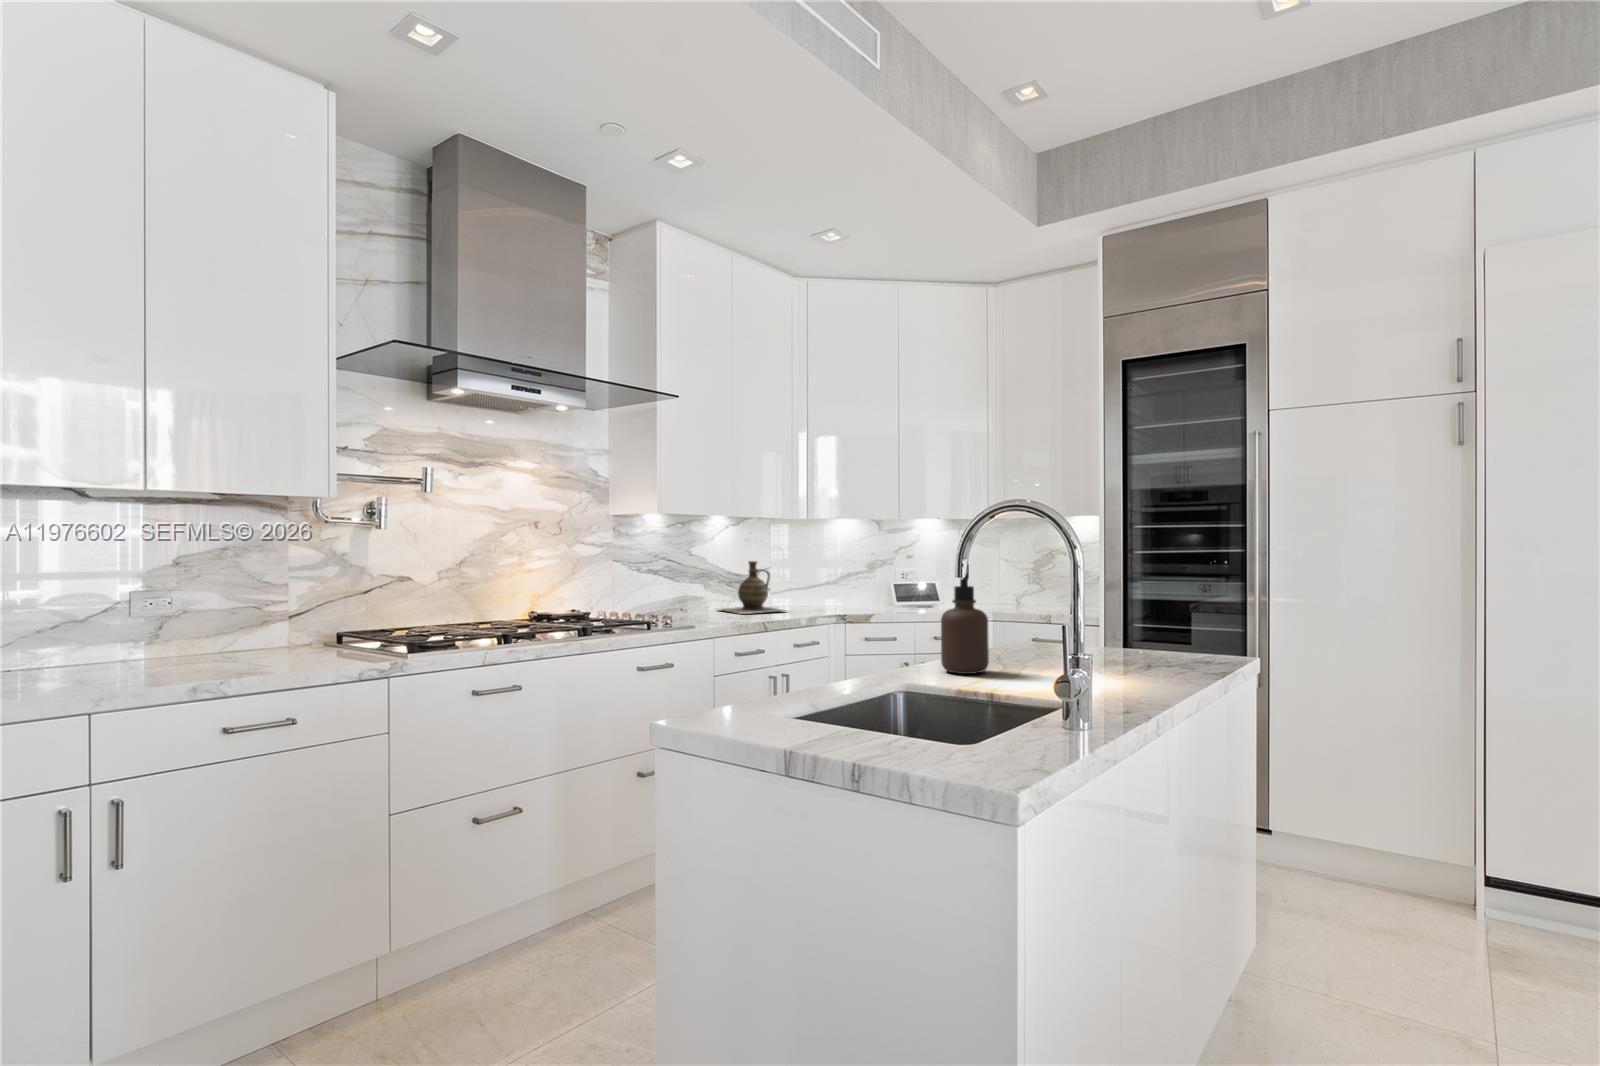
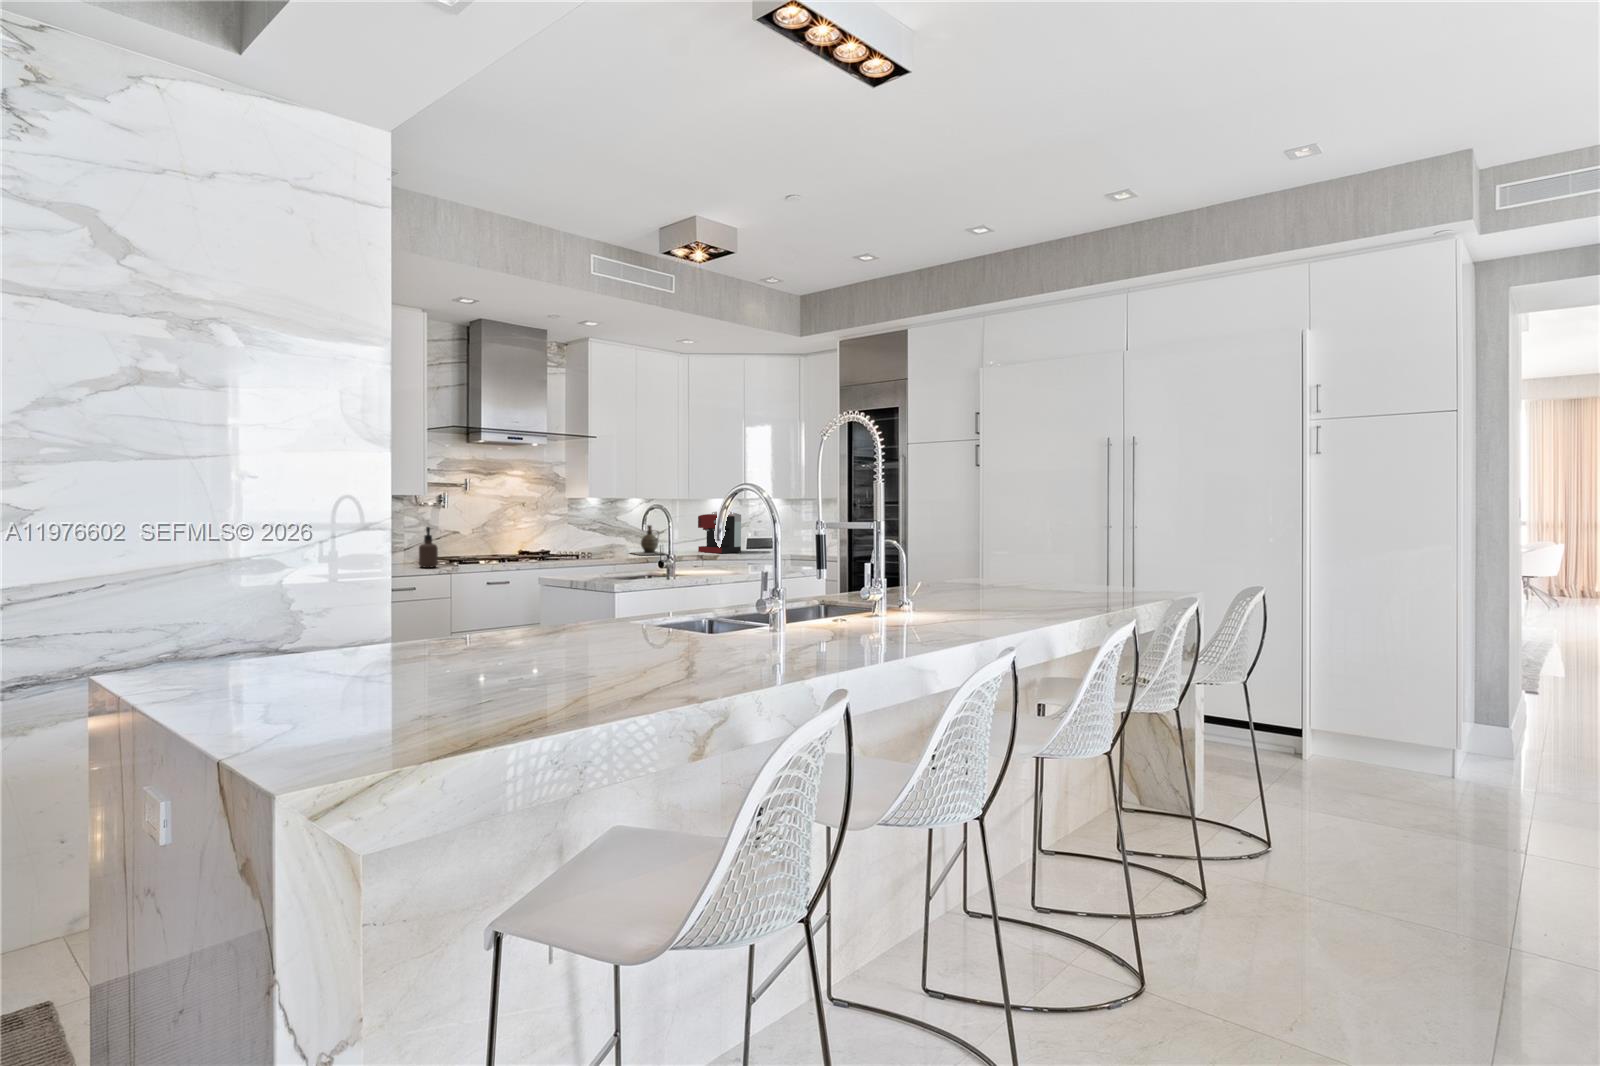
coffee maker: none [819,537,886,607] -> present [698,511,741,553]
soap dispenser: present [941,565,989,674] -> present [419,527,438,568]

